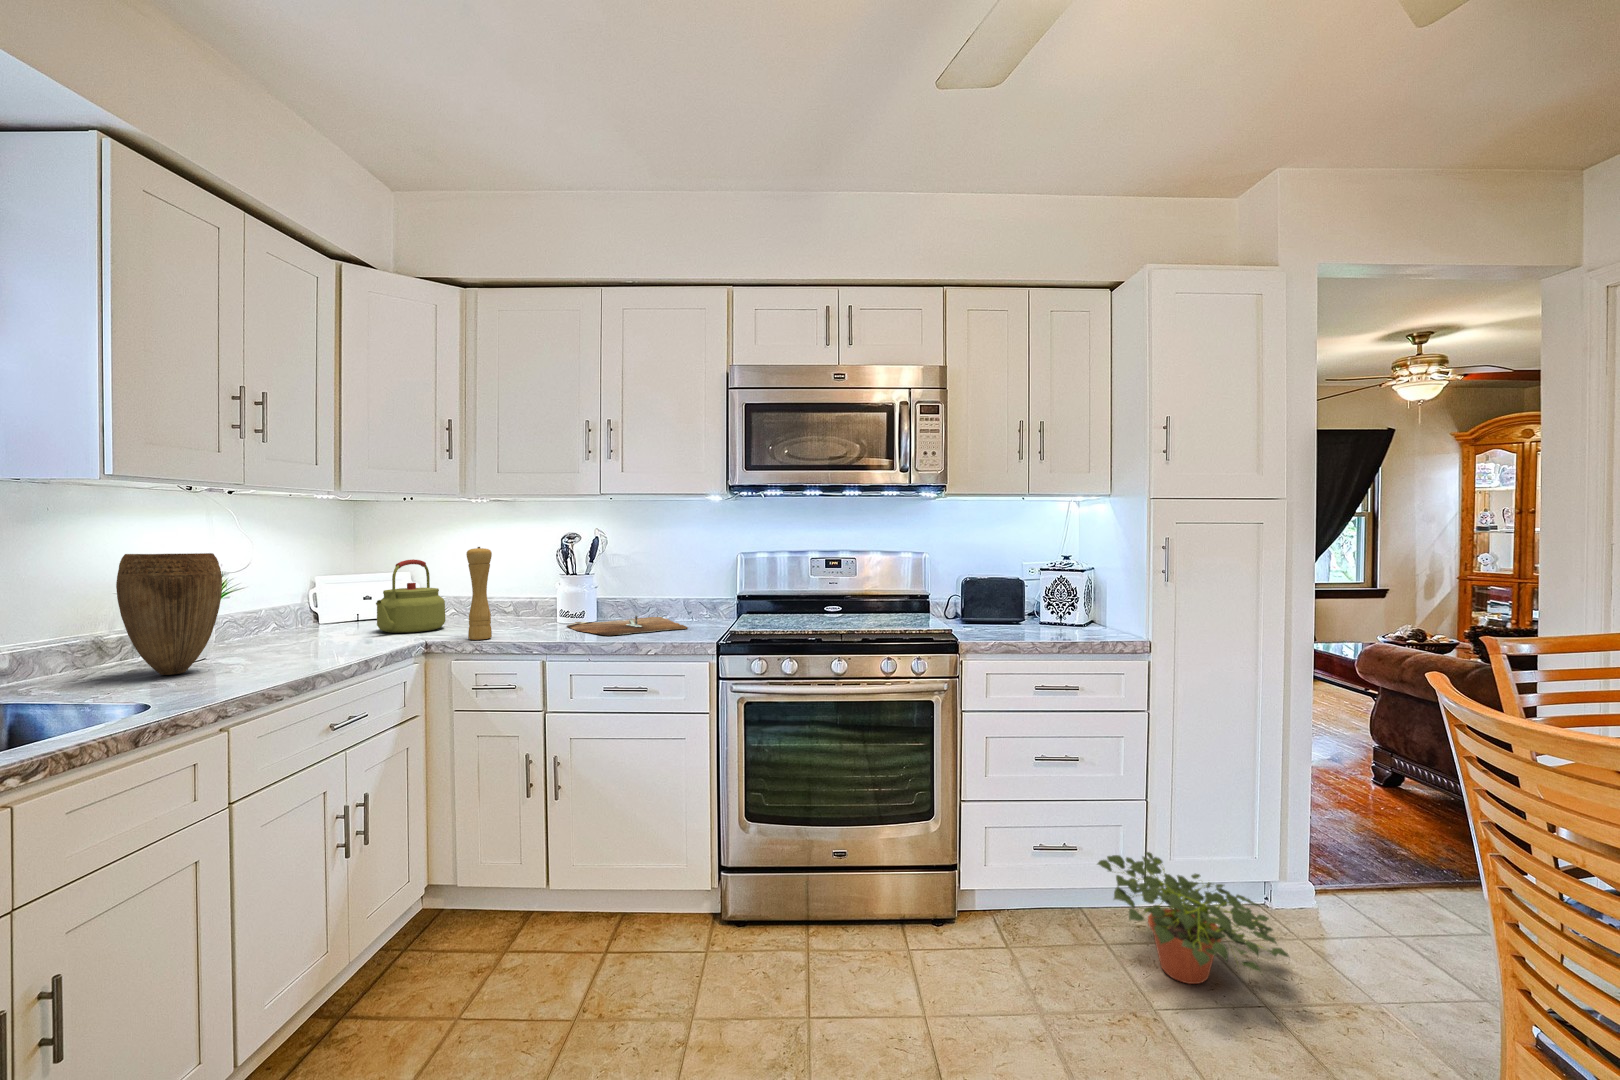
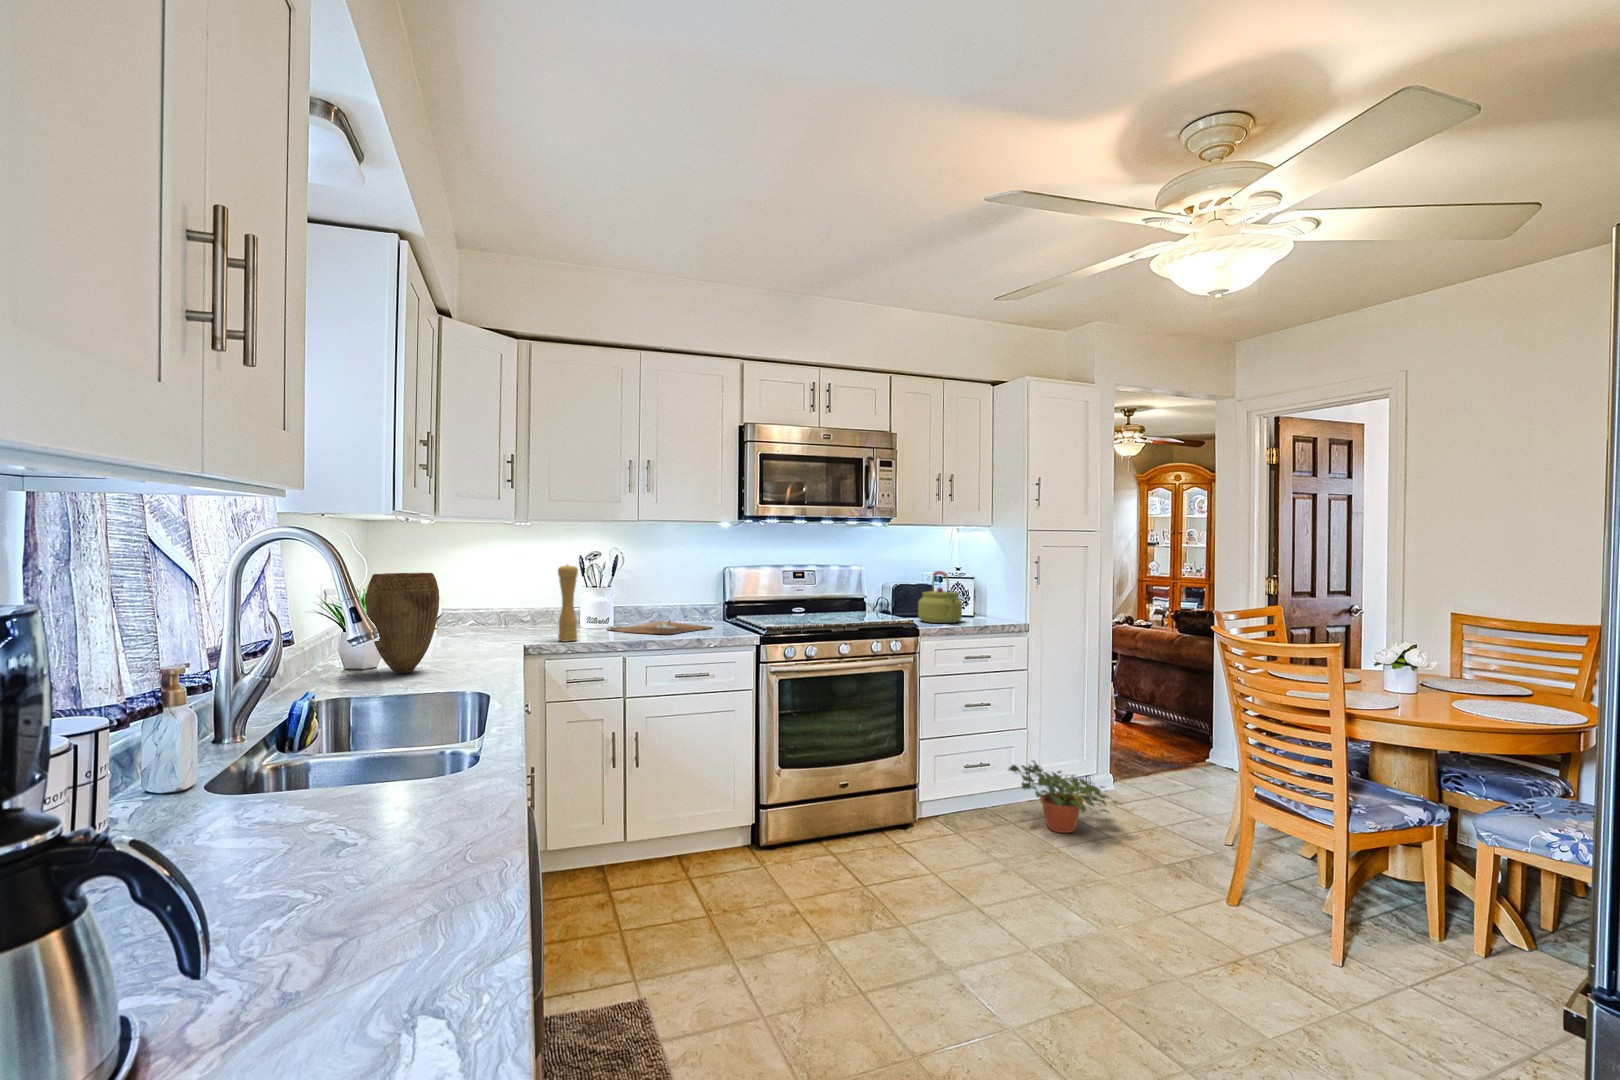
kettle: present [376,559,445,633] -> present [918,571,962,623]

